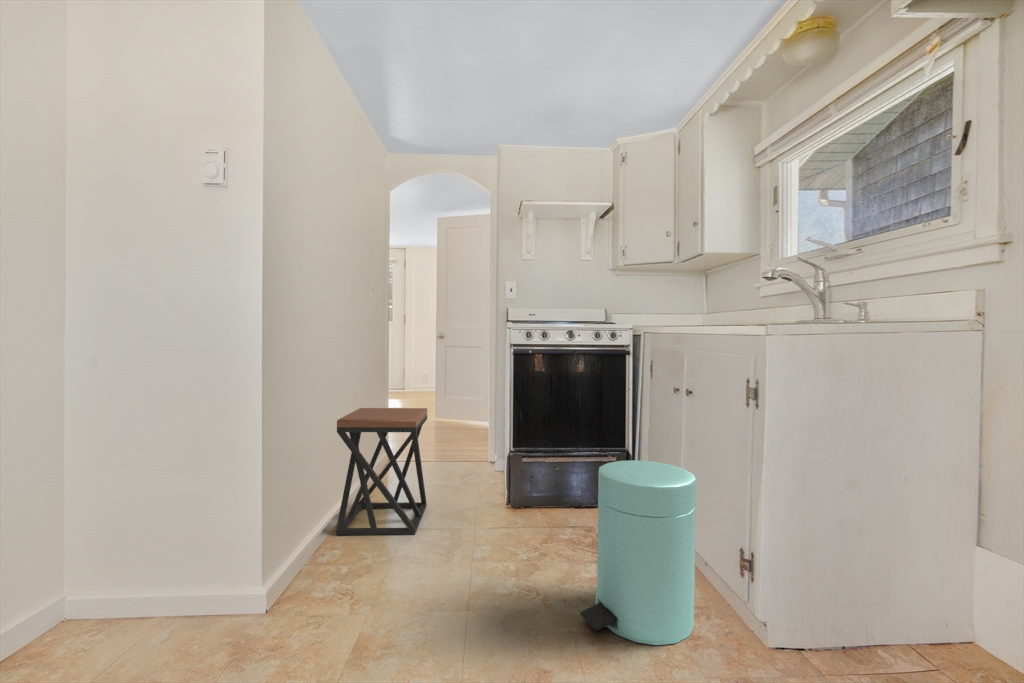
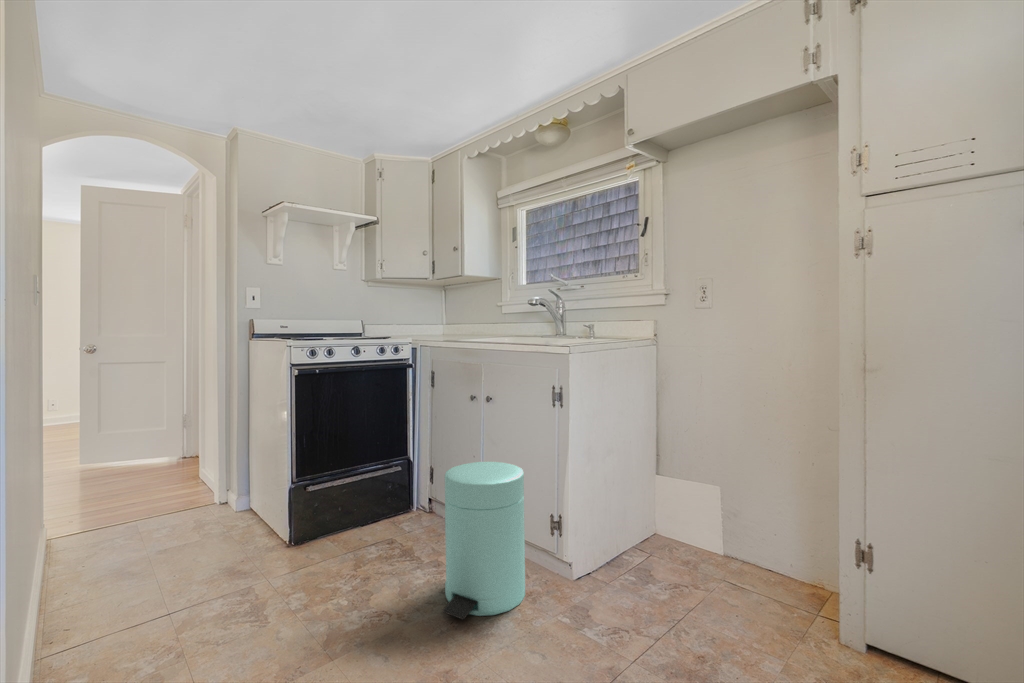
stool: present [336,408,427,535] -> none [60,450,198,652]

